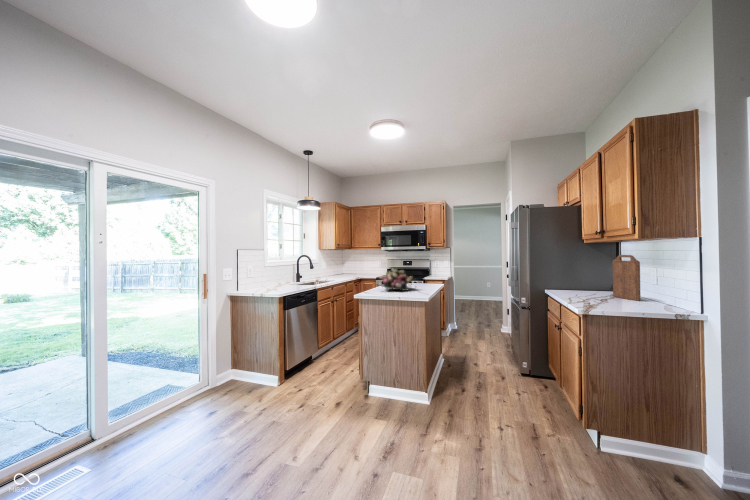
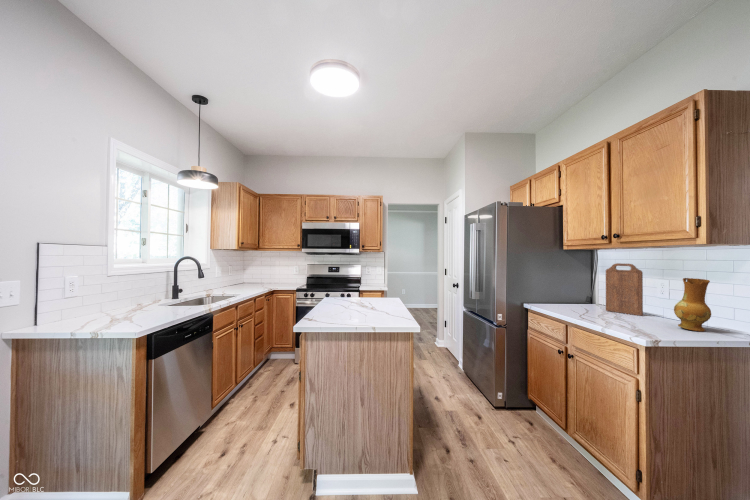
ceramic jug: none [640,267,669,311] -> present [674,278,711,332]
flower arrangement: present [379,269,413,291] -> none [327,279,377,312]

